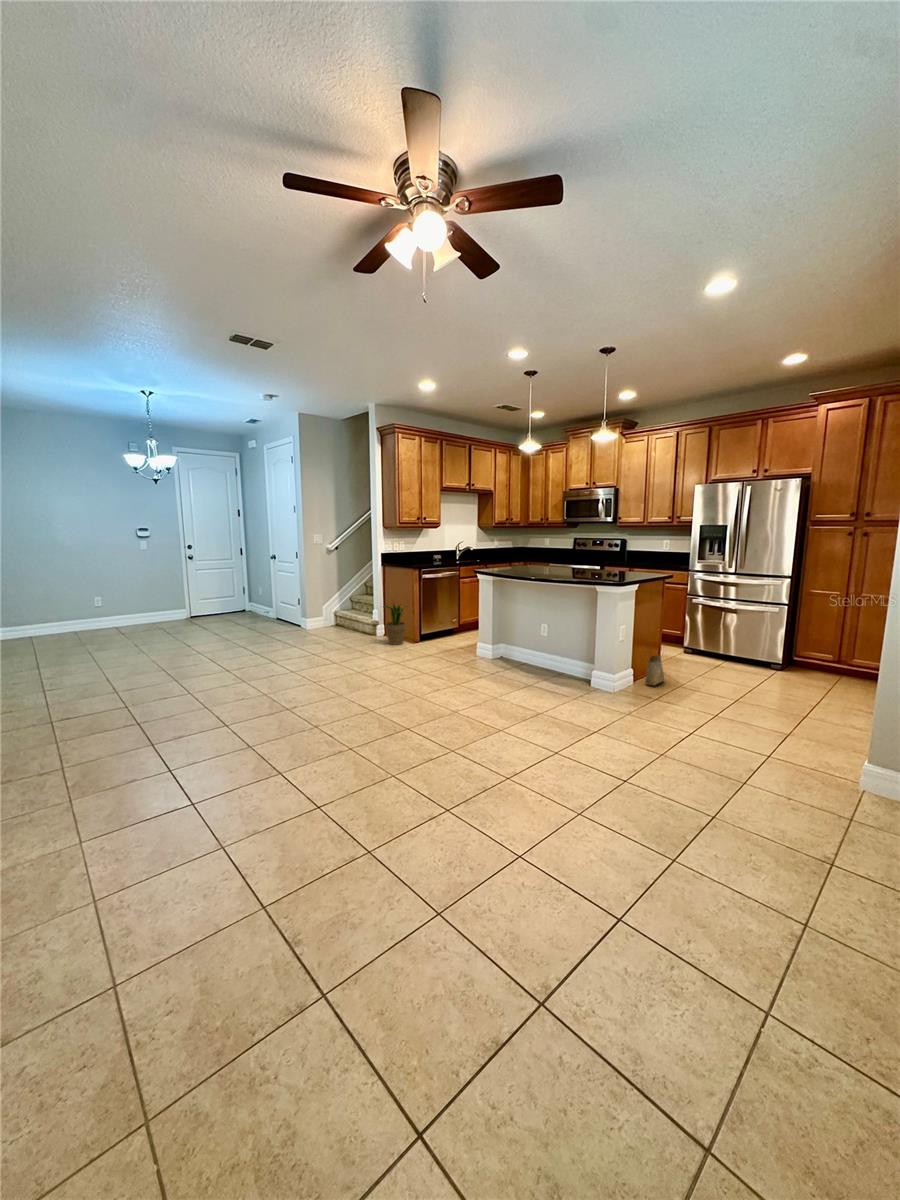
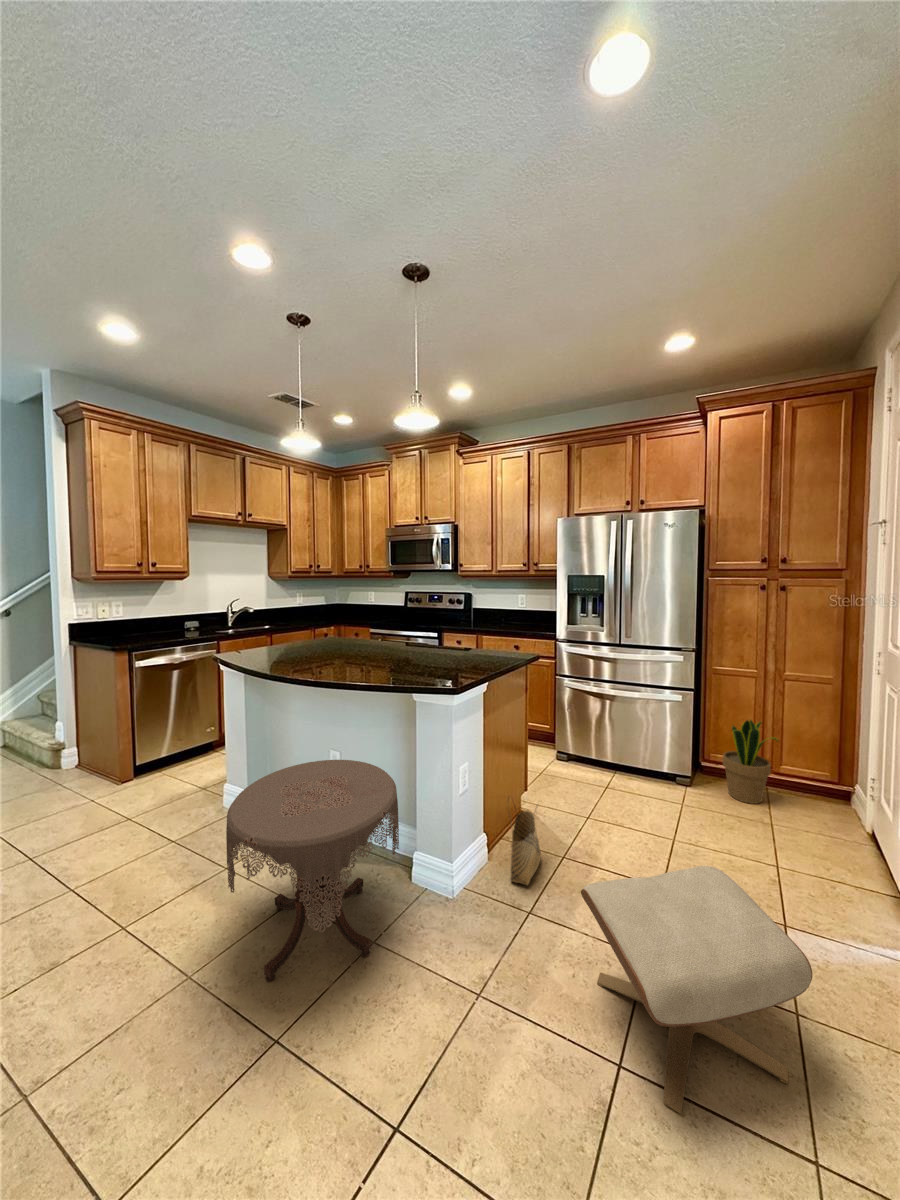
potted plant: present [384,604,406,645] -> present [723,720,779,804]
side table: none [513,617,590,693] -> present [226,760,399,982]
ottoman: none [679,661,780,731] -> present [581,866,812,1114]

